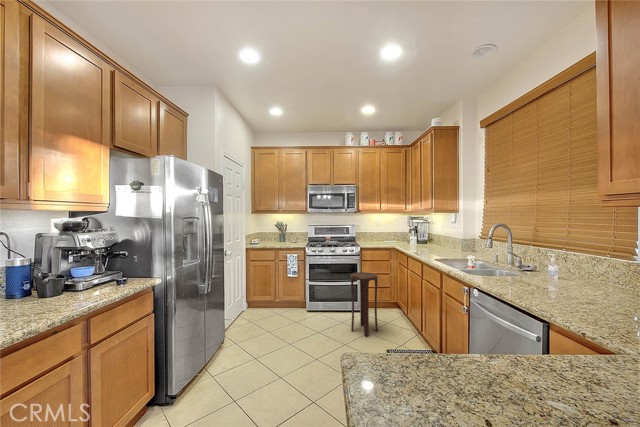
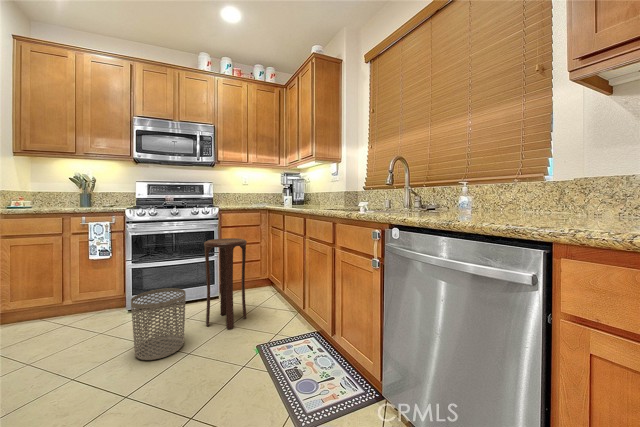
waste bin: none [313,302,340,345] -> present [131,288,186,360]

